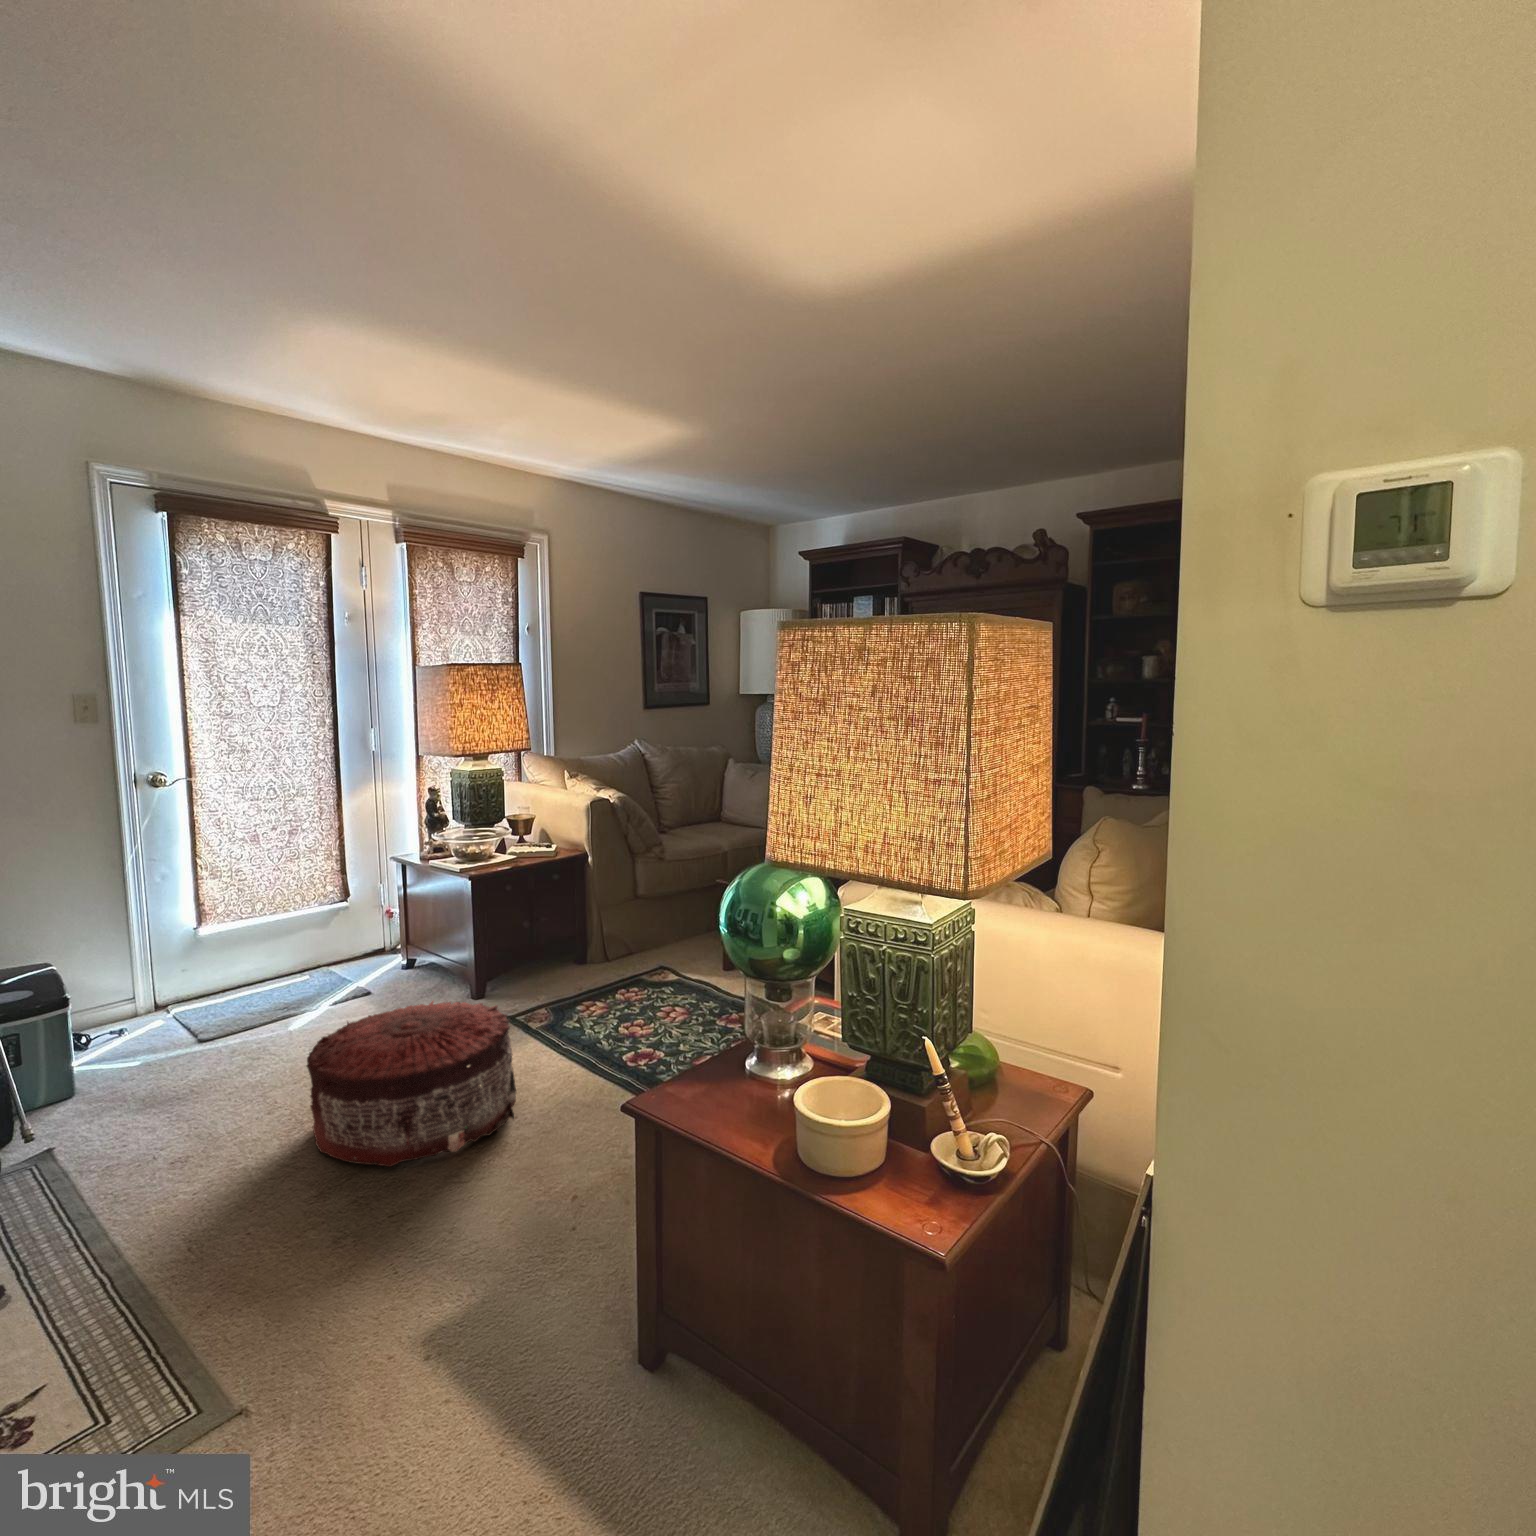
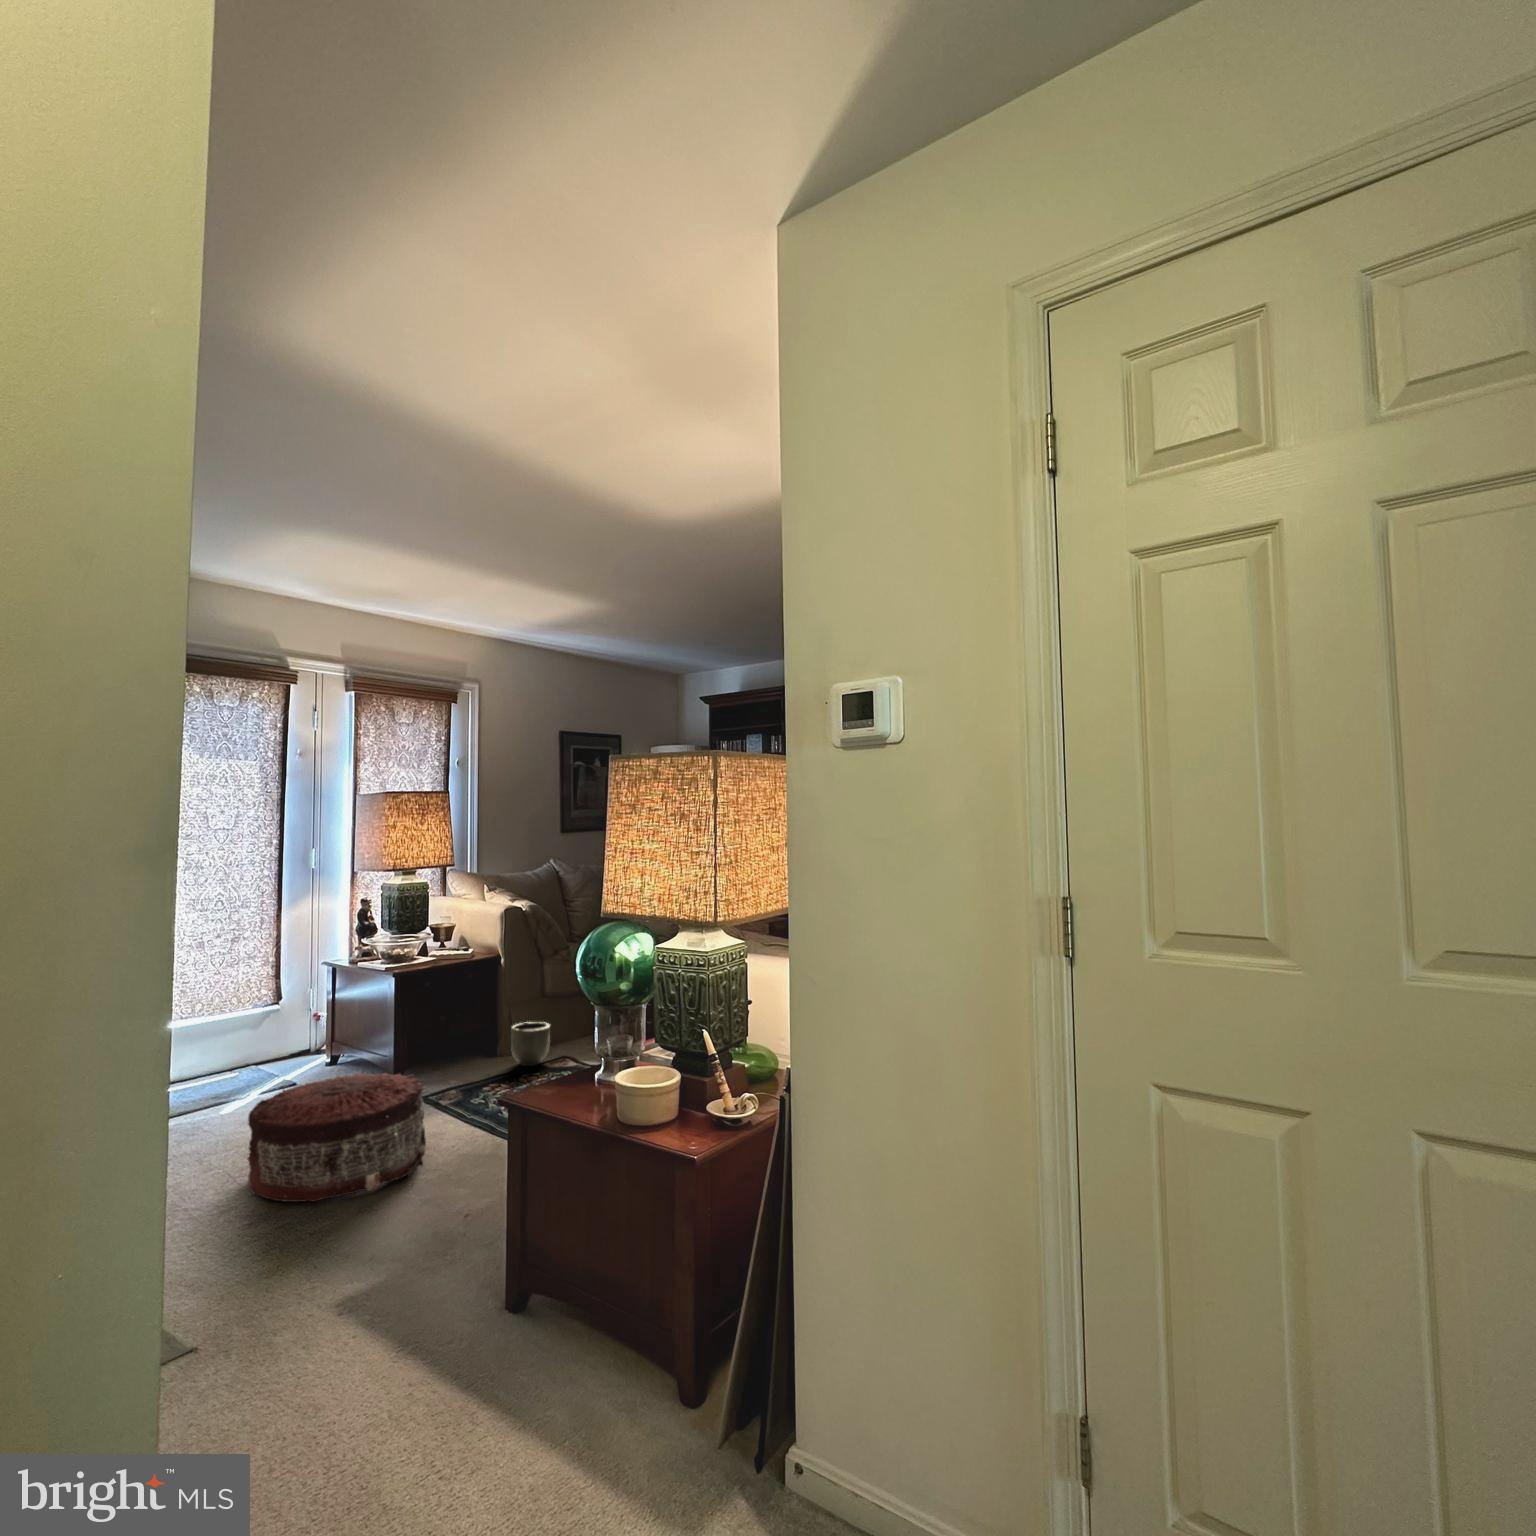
planter: none [602,927,646,977] -> present [511,1022,550,1066]

